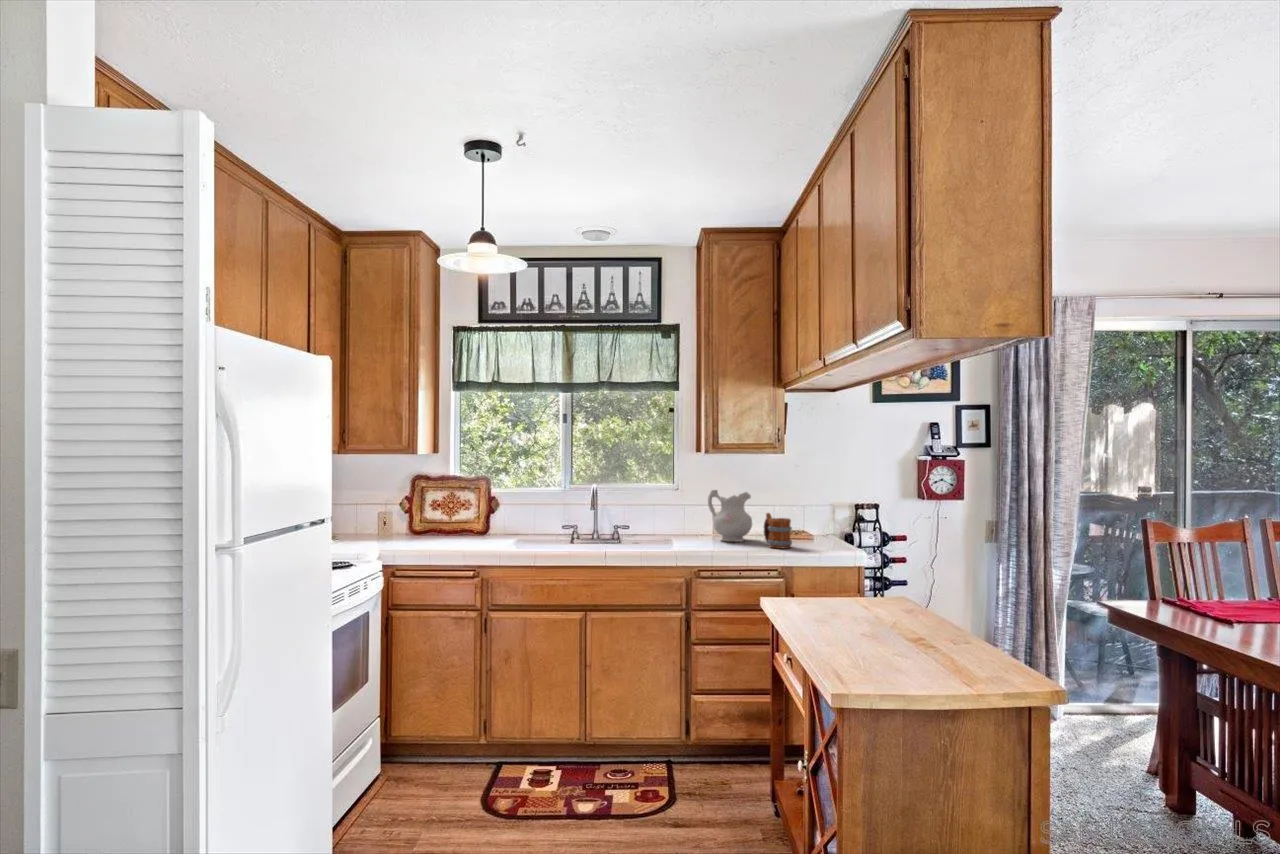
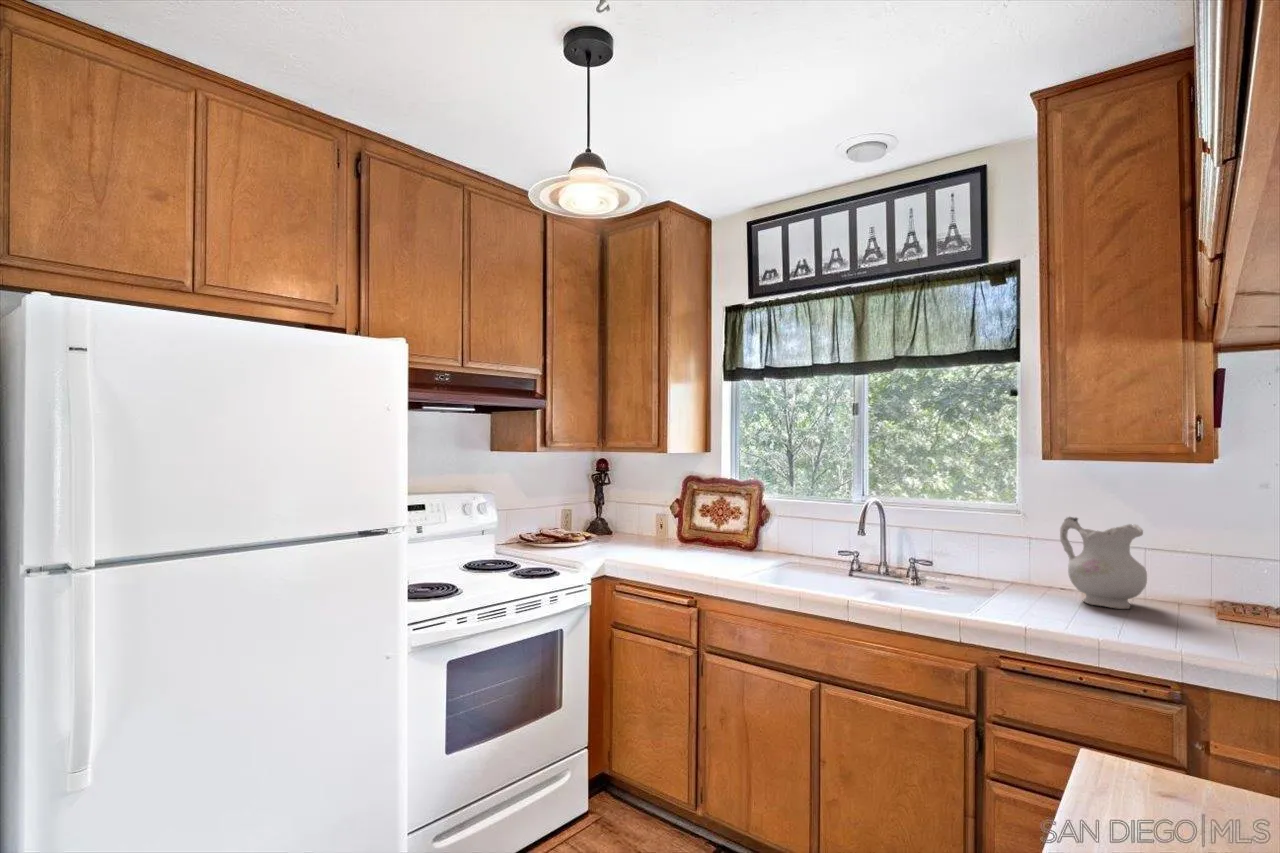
mug: present [764,513,792,548] -> none [1160,566,1221,638]

